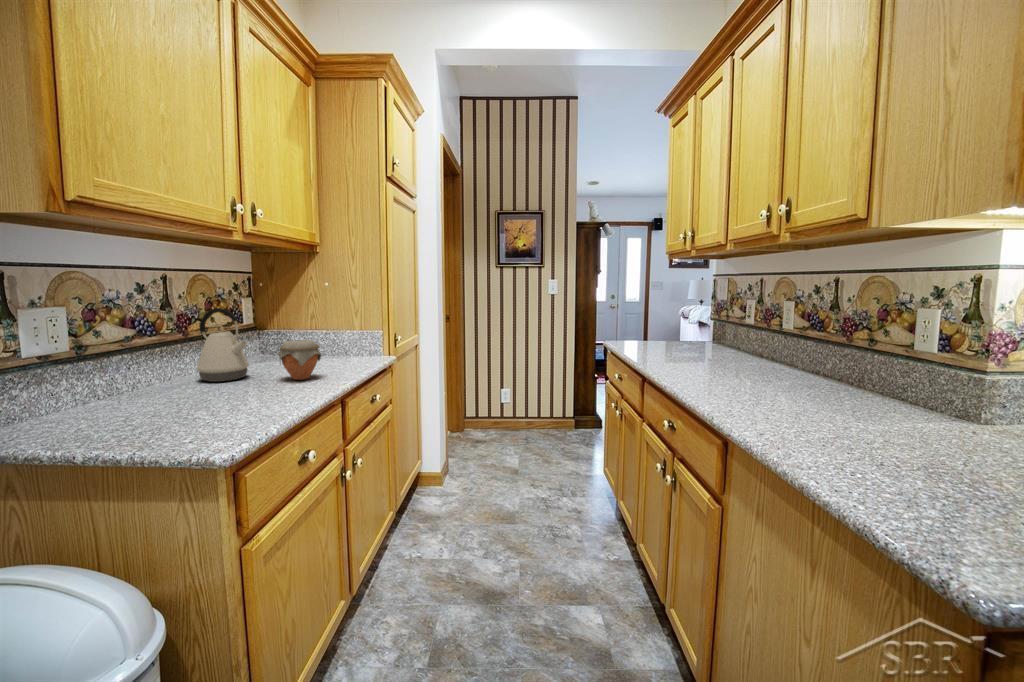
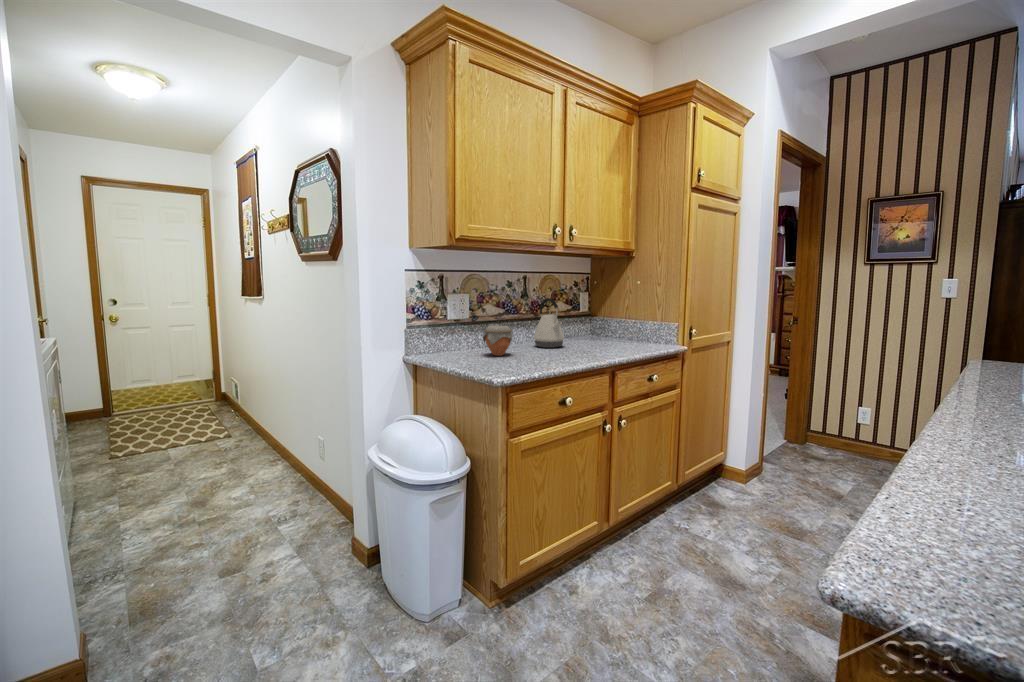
jar: present [278,340,321,380] -> present [483,325,513,356]

